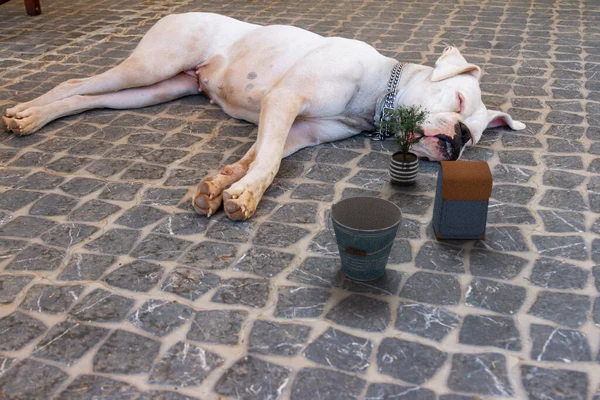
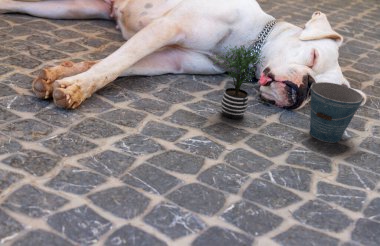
backpack: present [432,161,493,239] -> none [231,93,289,172]
bucket: present [328,196,402,281] -> present [307,82,363,143]

